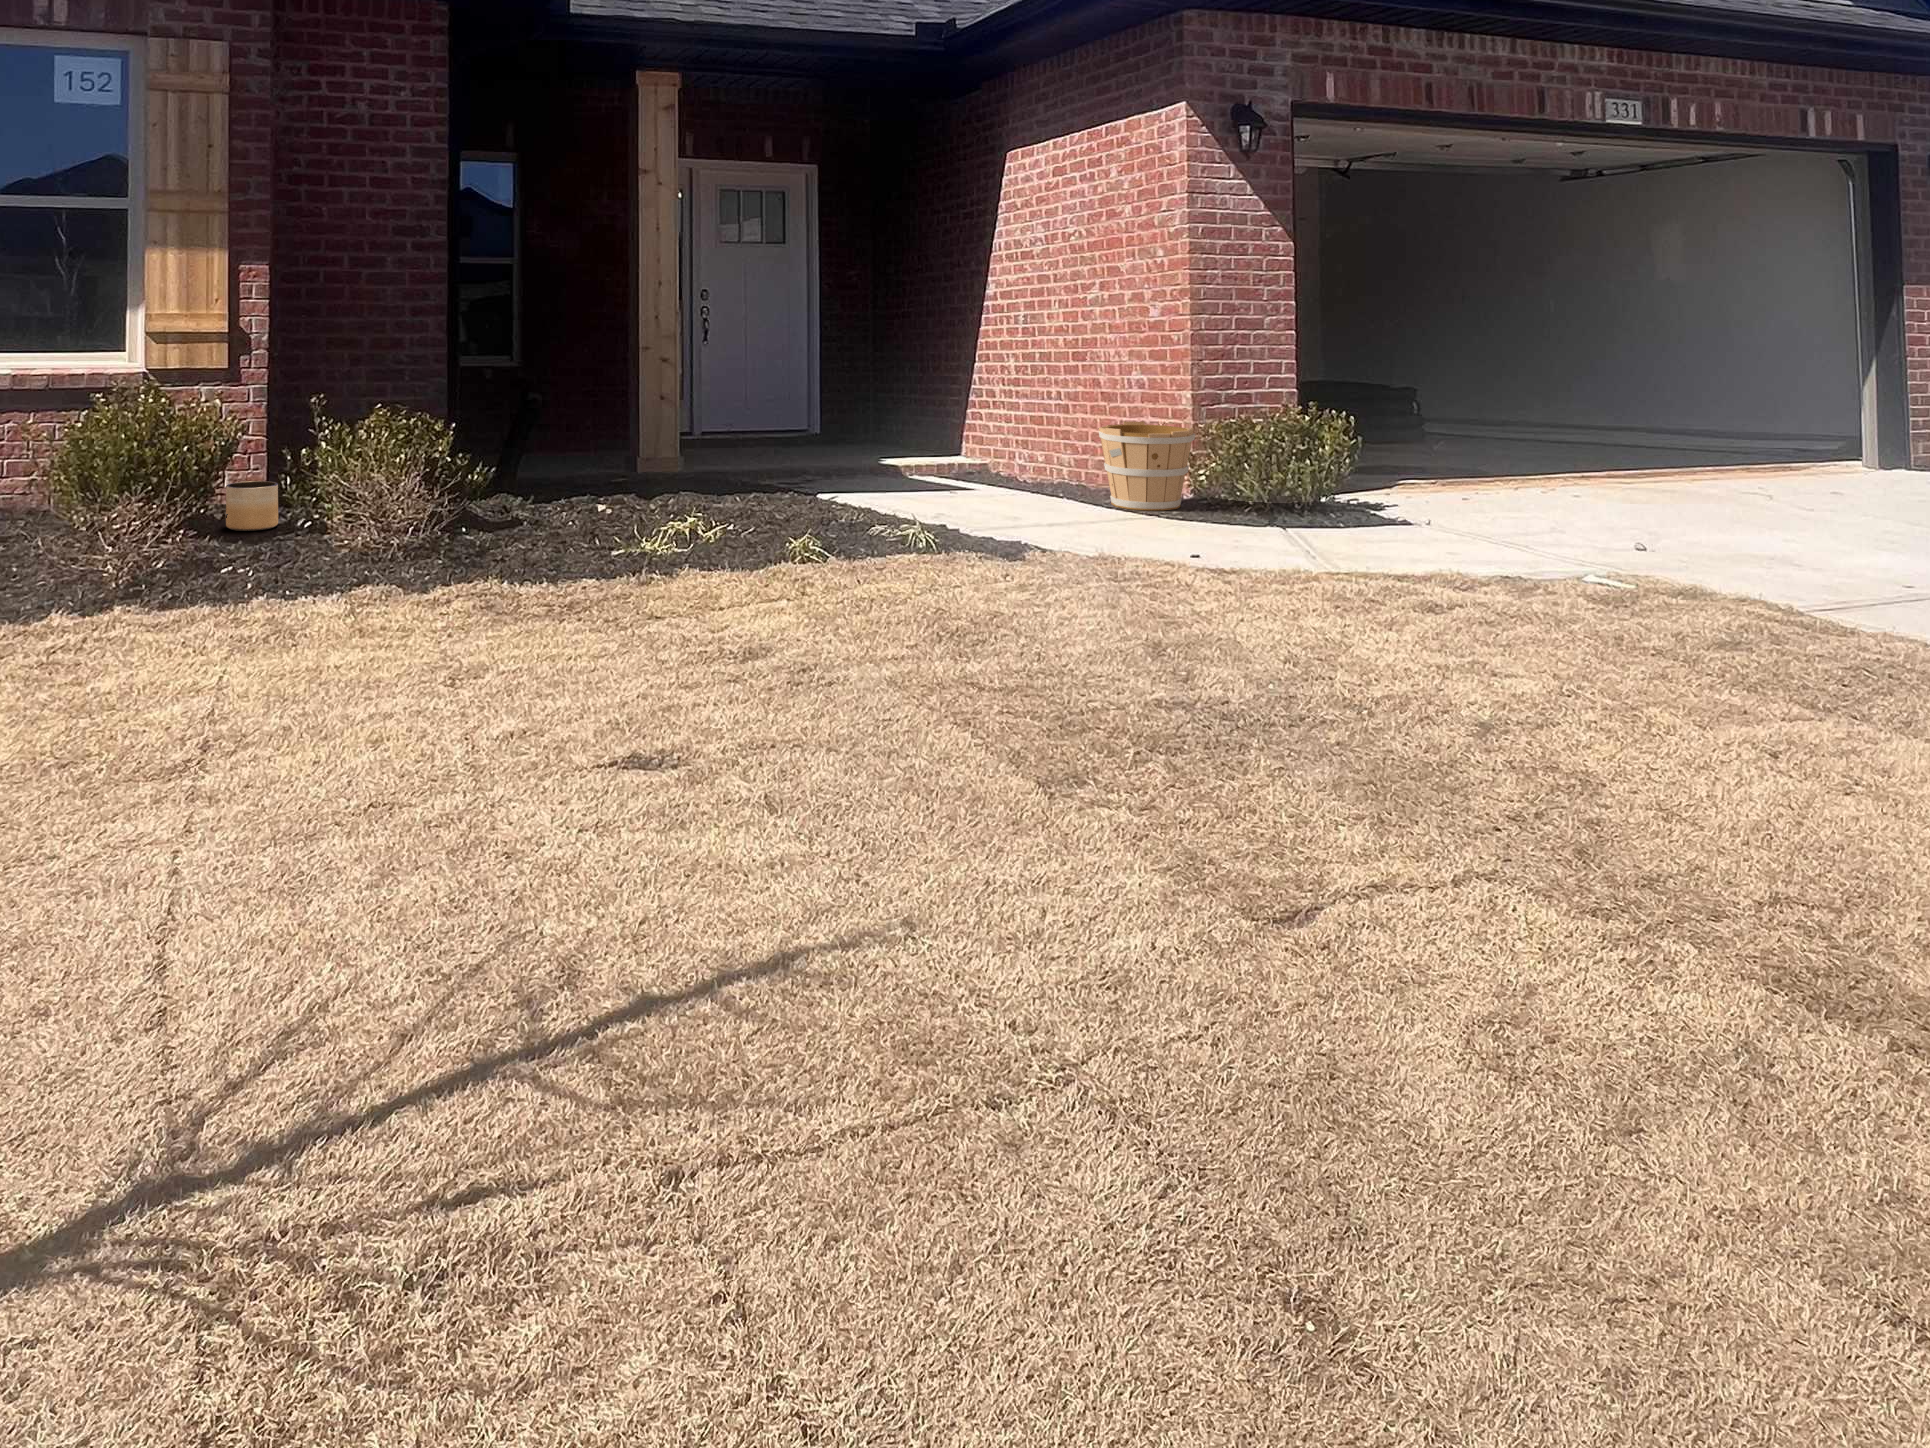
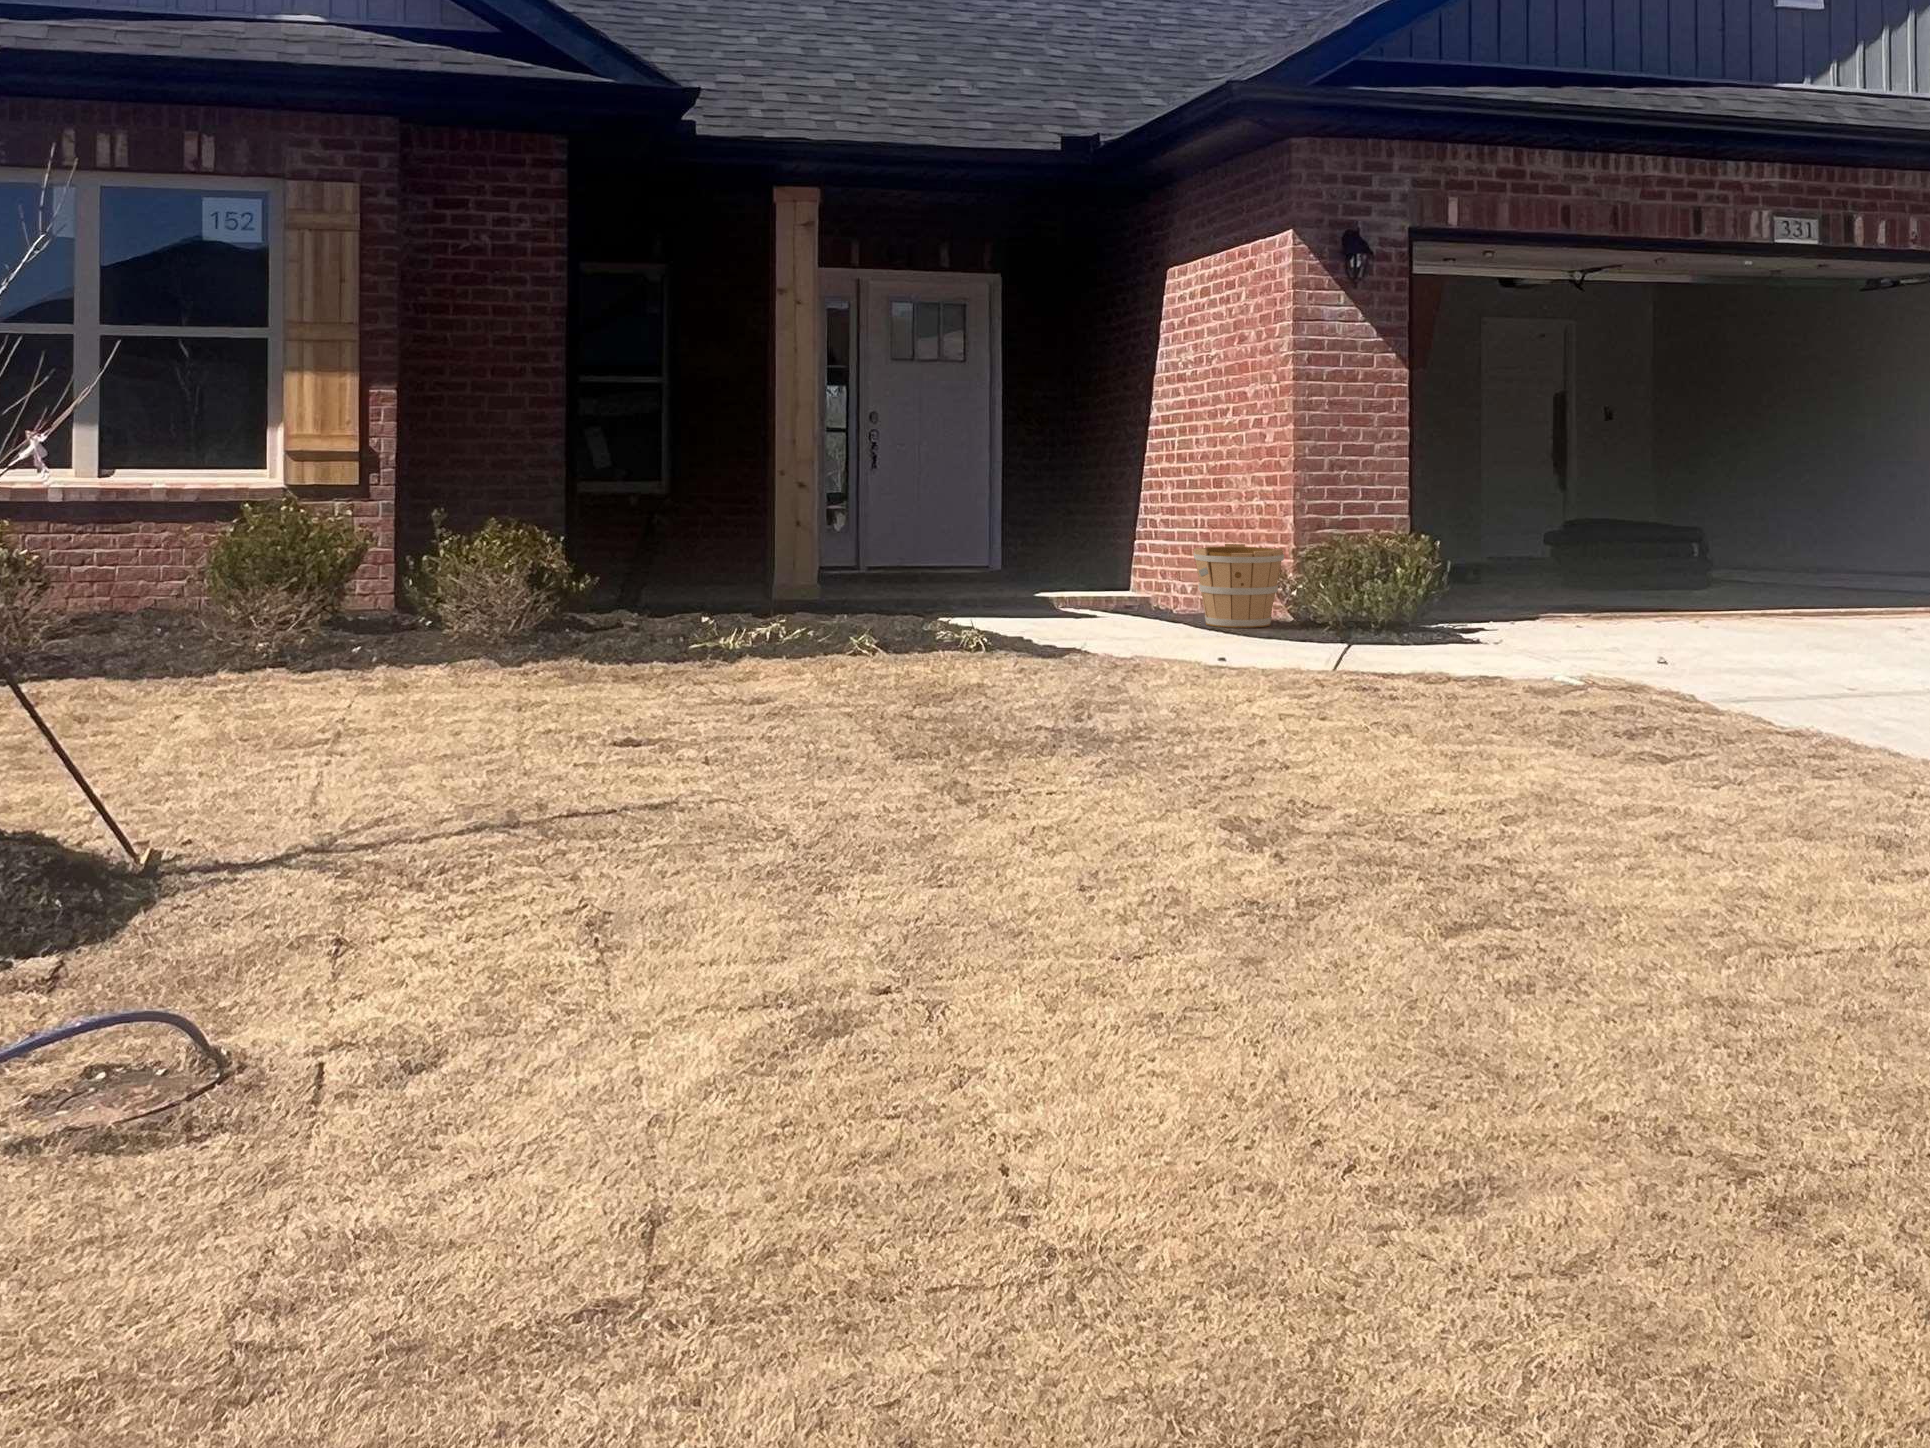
planter: present [226,481,278,531] -> none [357,588,404,632]

